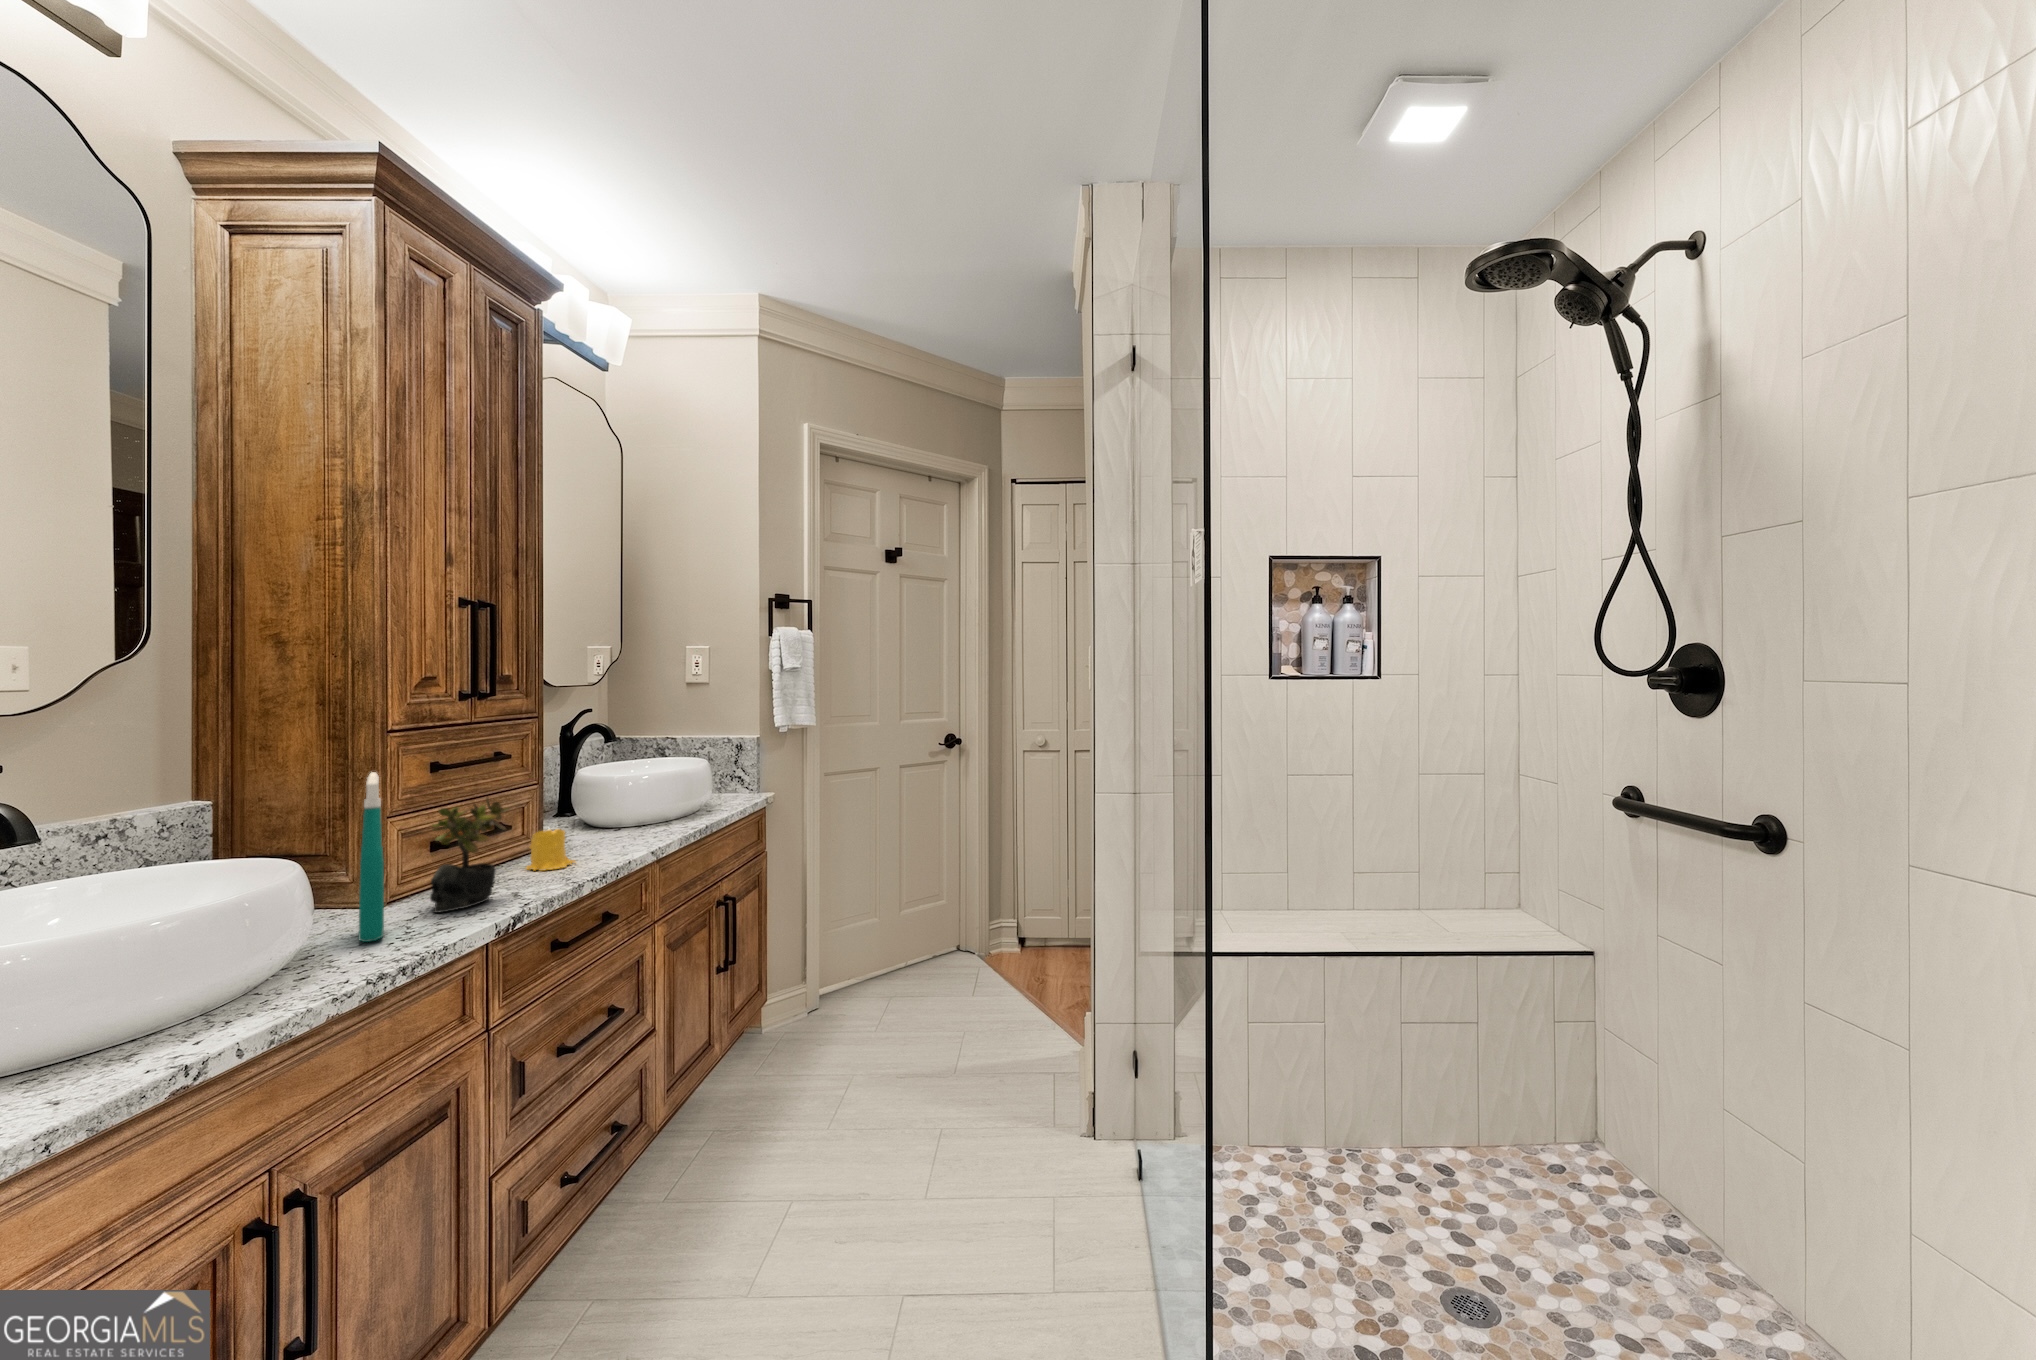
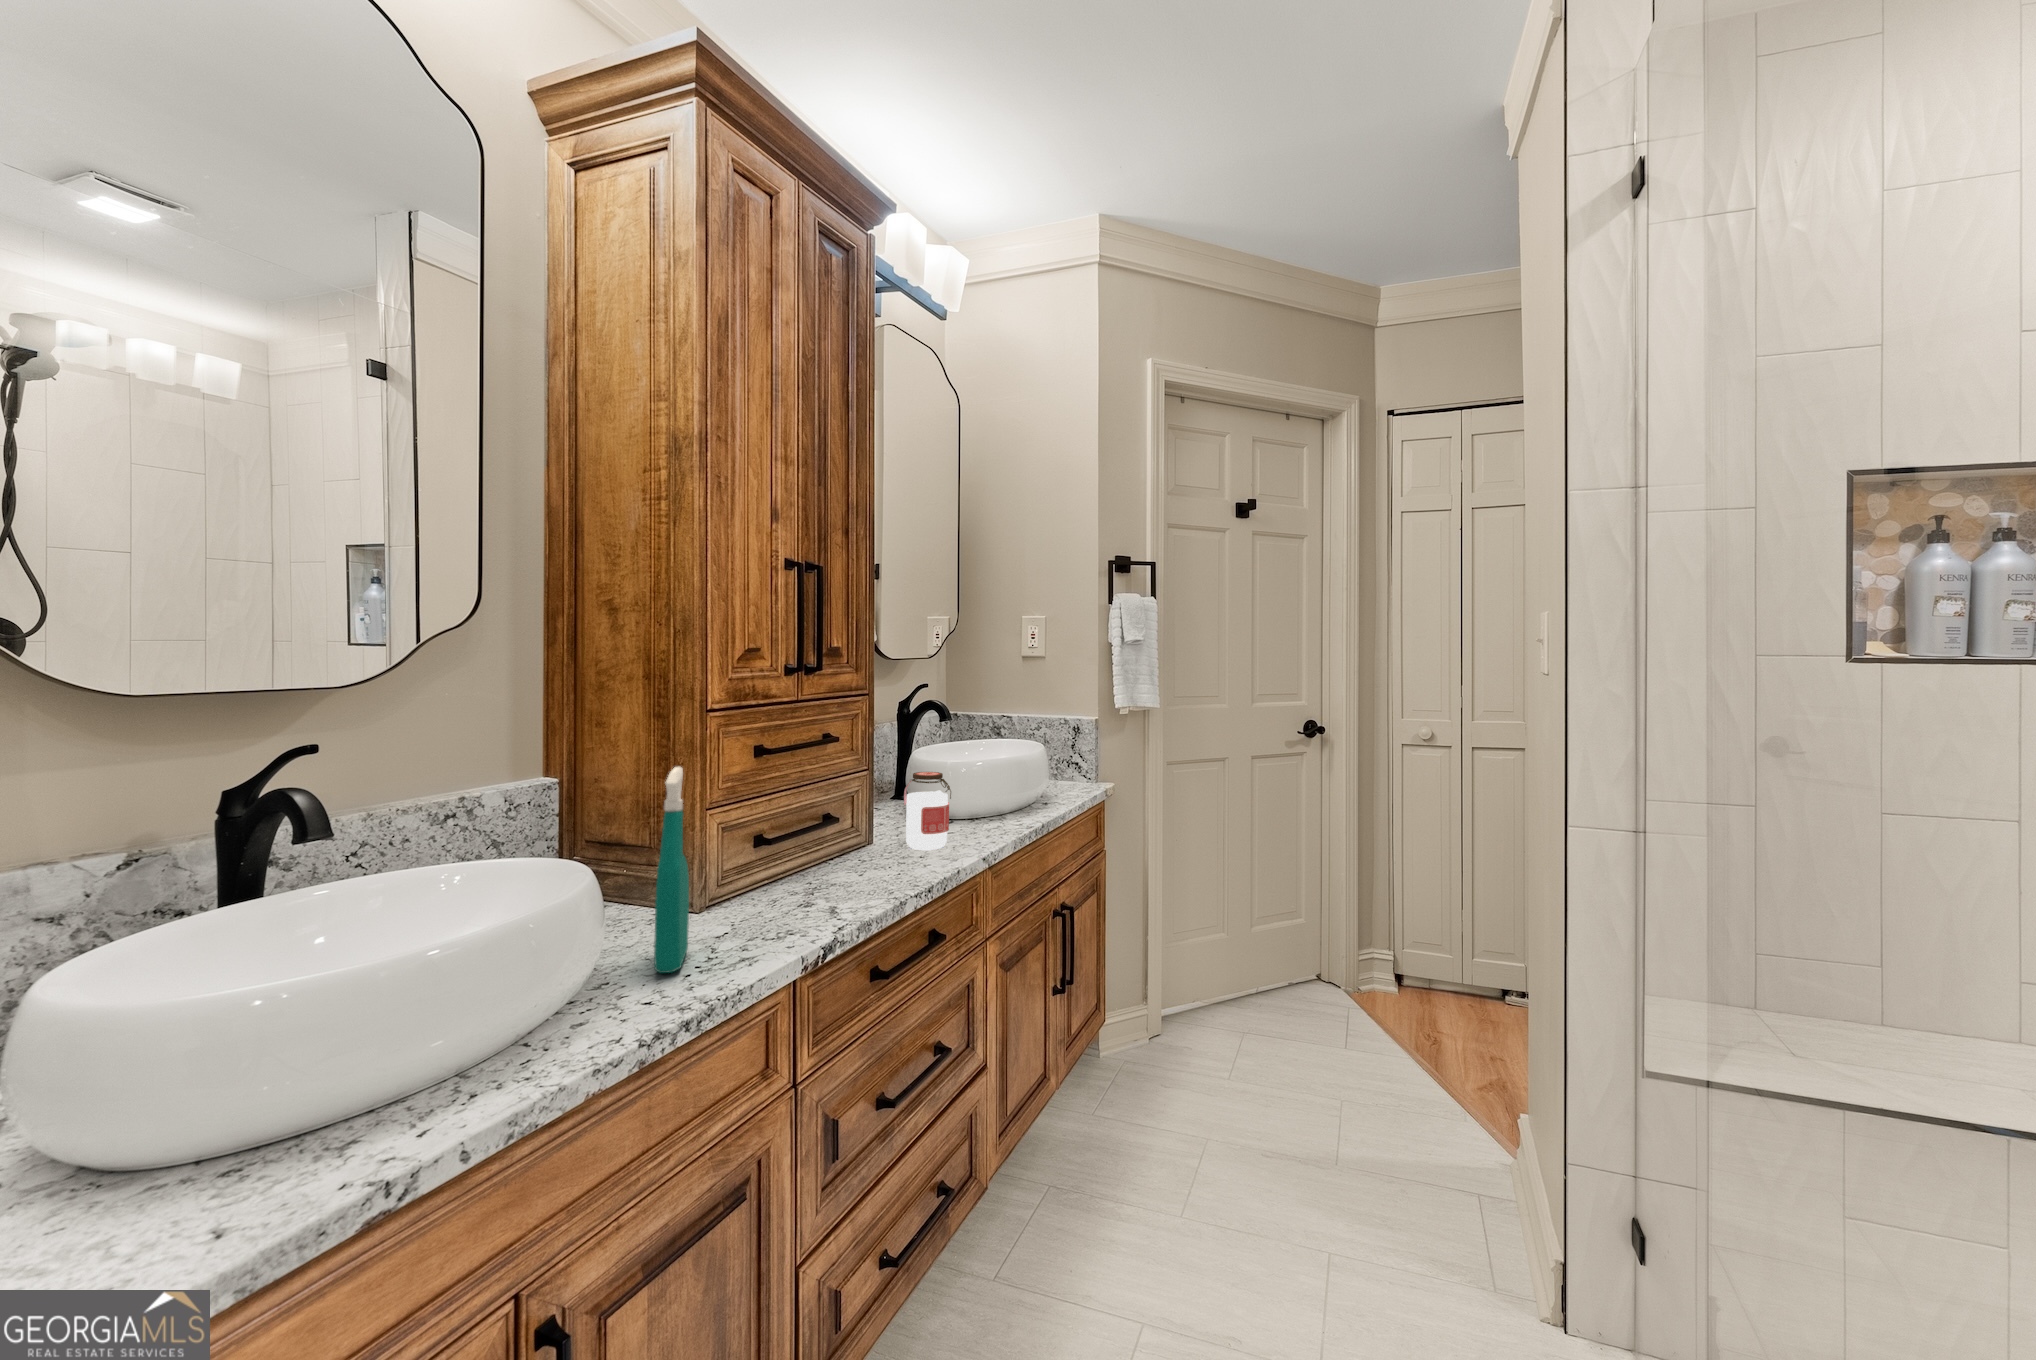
jar: none [572,780,618,850] -> present [904,772,951,850]
succulent plant: present [430,797,509,913] -> none [742,796,830,933]
candle: present [526,829,575,871] -> none [852,825,905,878]

